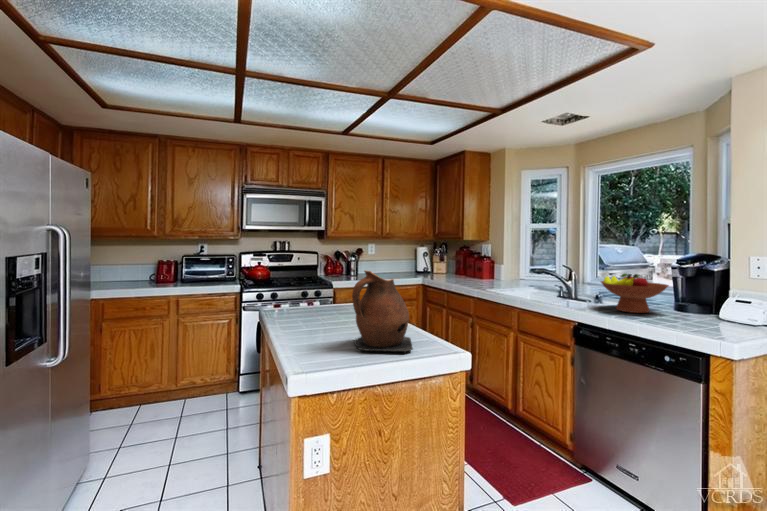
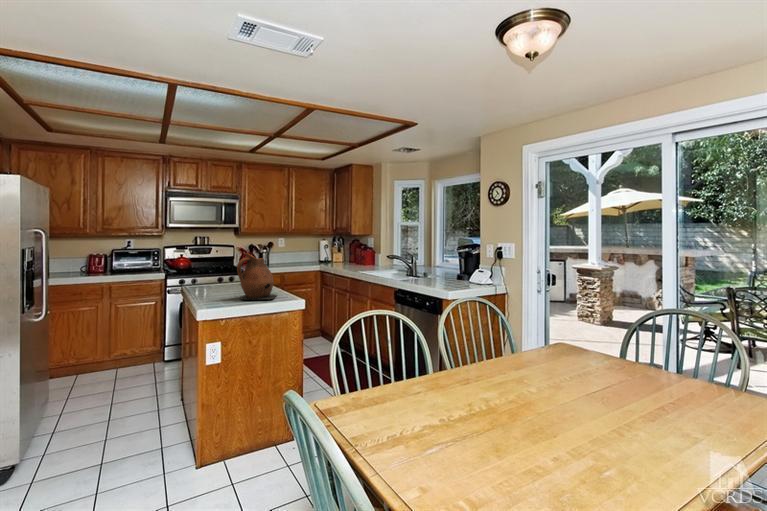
fruit bowl: present [601,274,669,313] -> none [421,256,459,281]

